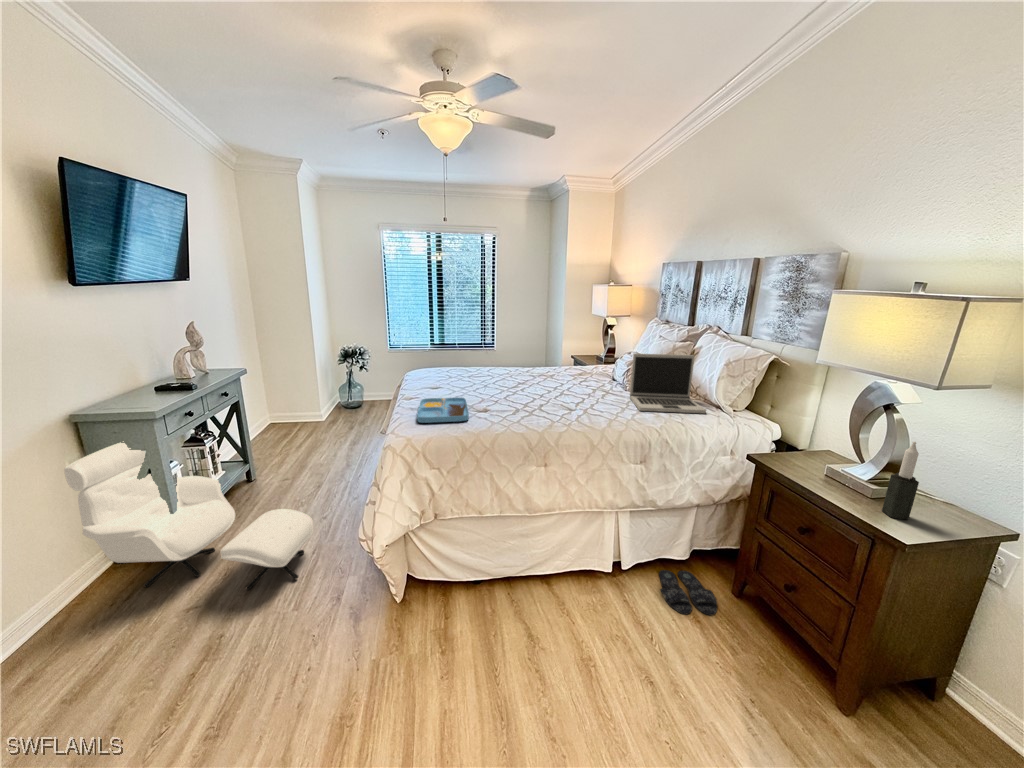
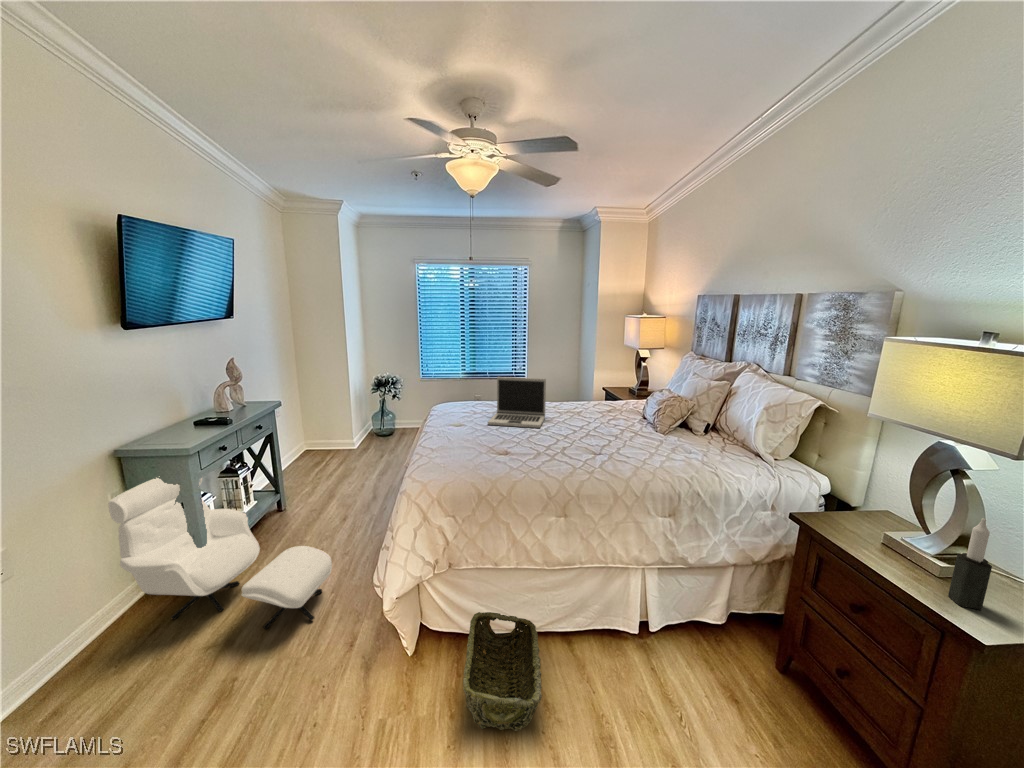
laptop: present [630,353,706,413] -> present [488,377,546,428]
tray: present [417,397,469,423] -> none [435,437,487,466]
woven basket: none [455,559,530,660] -> present [463,612,542,731]
slippers: present [659,570,718,615] -> none [692,636,758,696]

